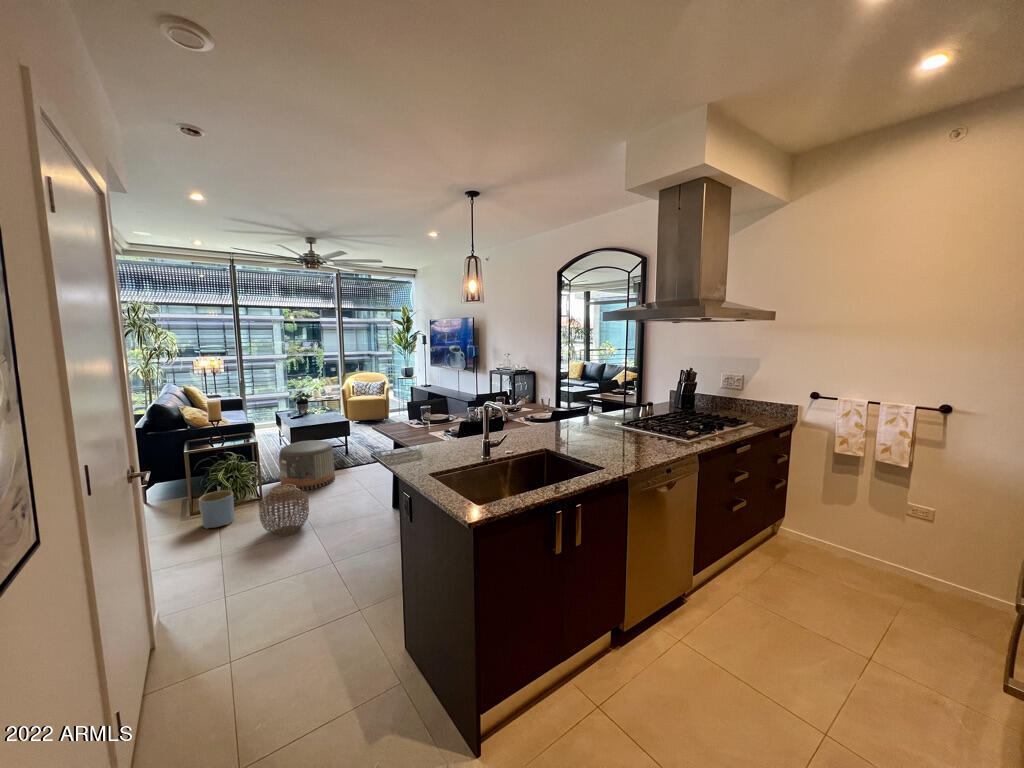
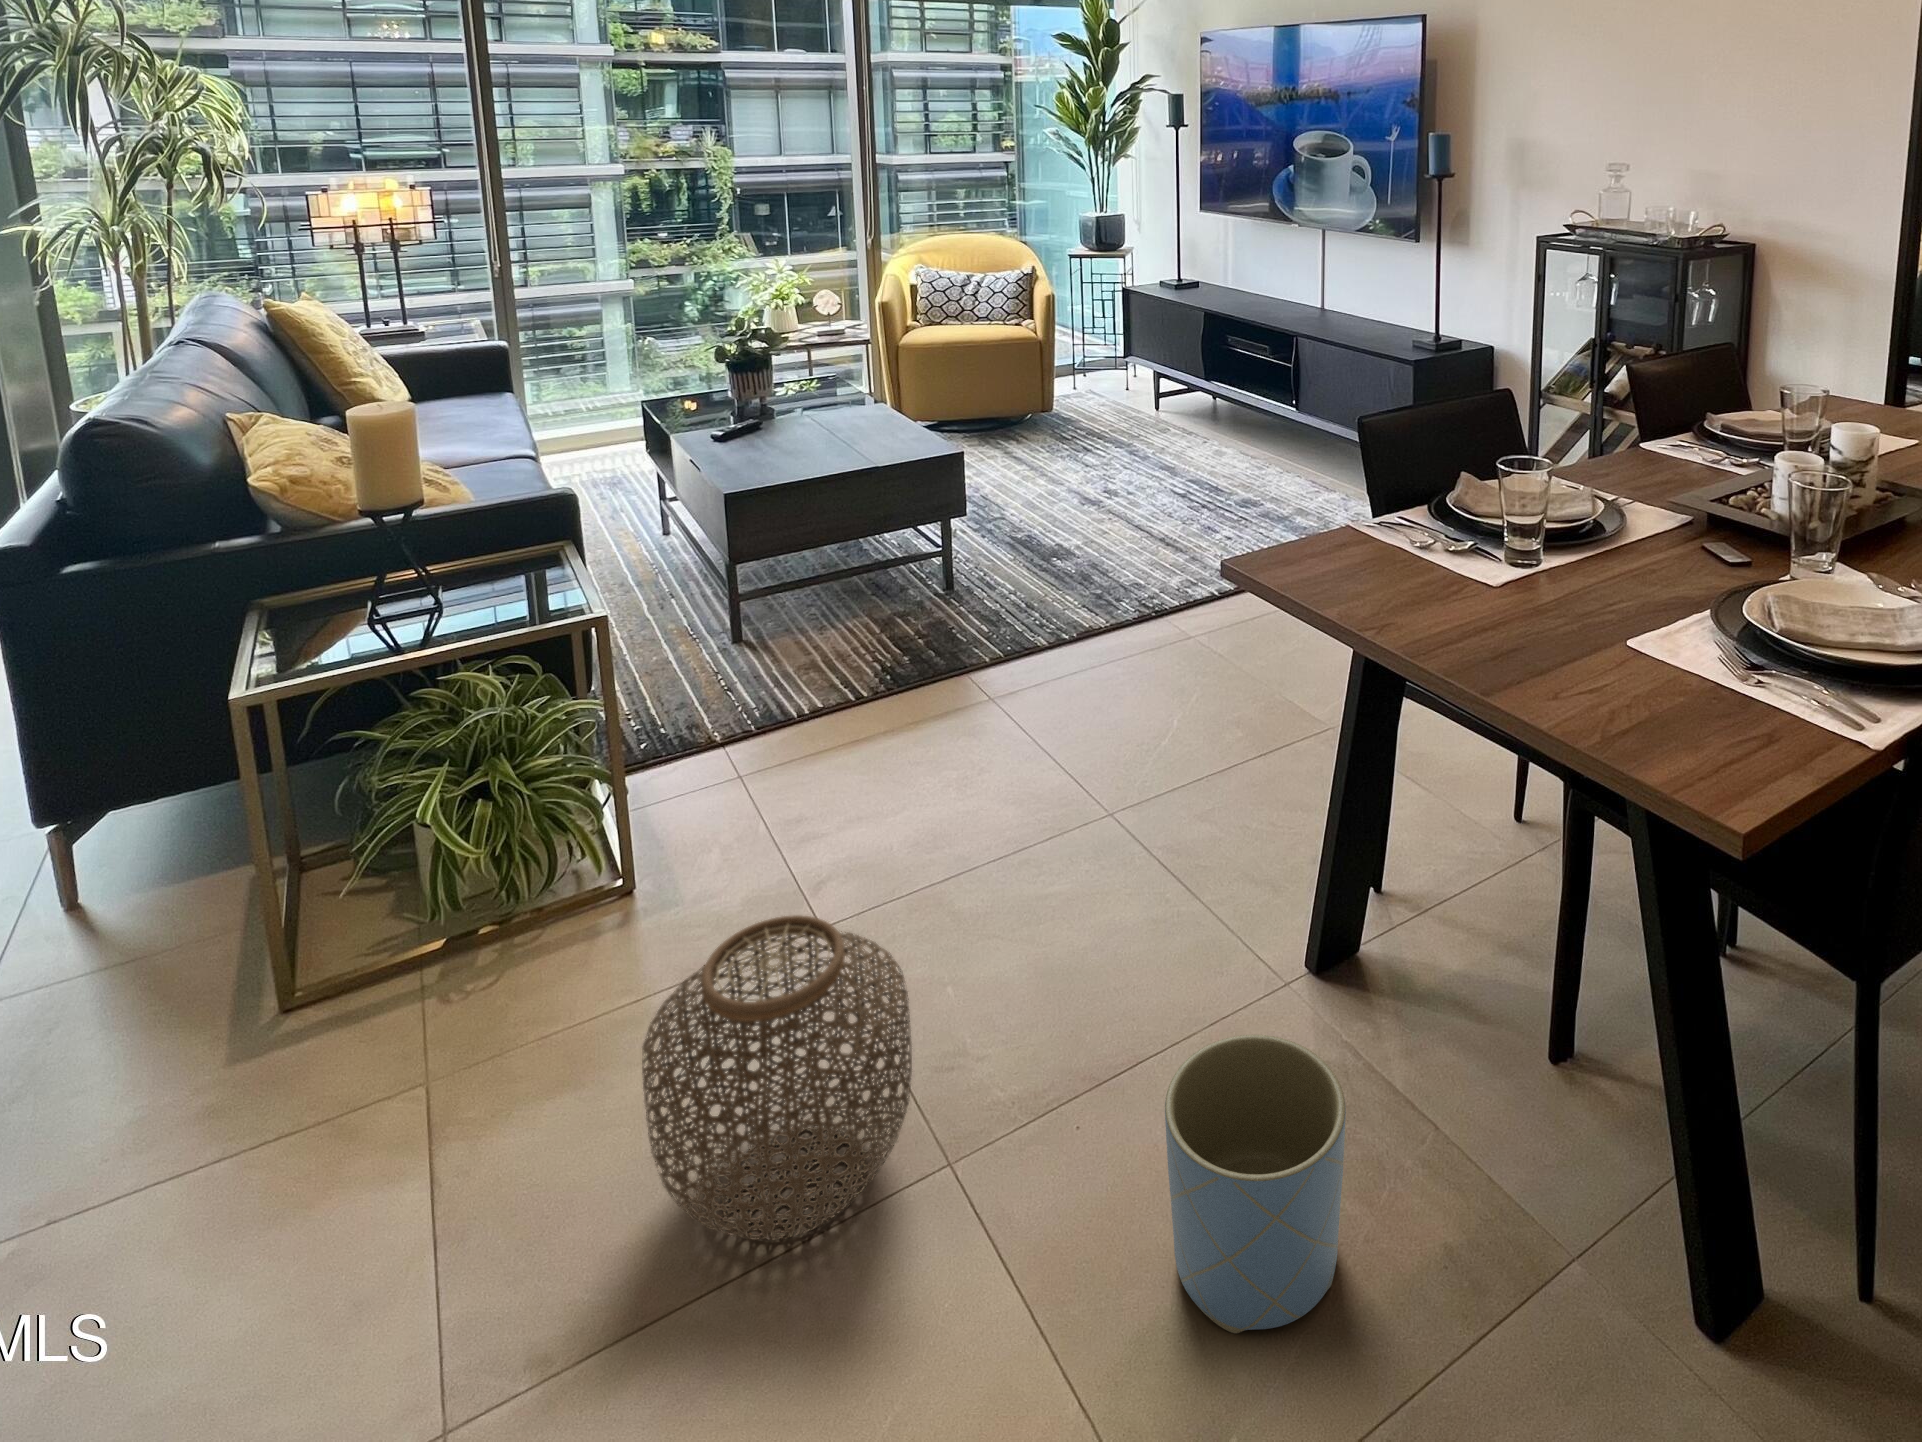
pouf: present [279,440,335,490] -> none [696,568,943,830]
planter: present [198,490,234,529] -> present [1165,1035,1346,1333]

